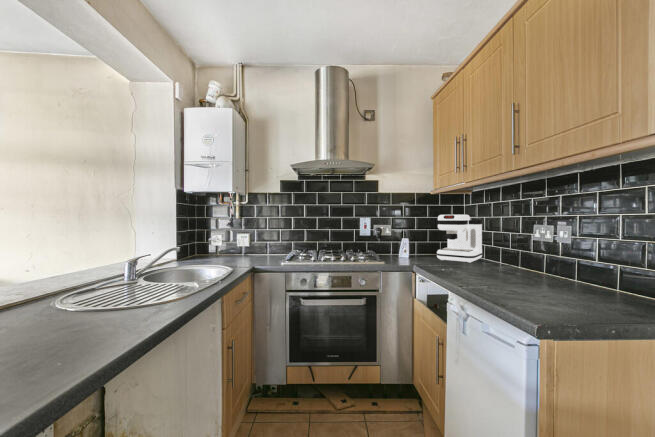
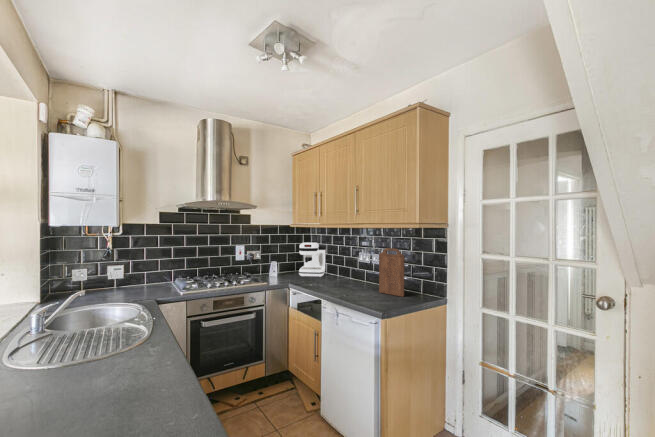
cutting board: none [563,202,630,307] -> present [379,248,405,297]

